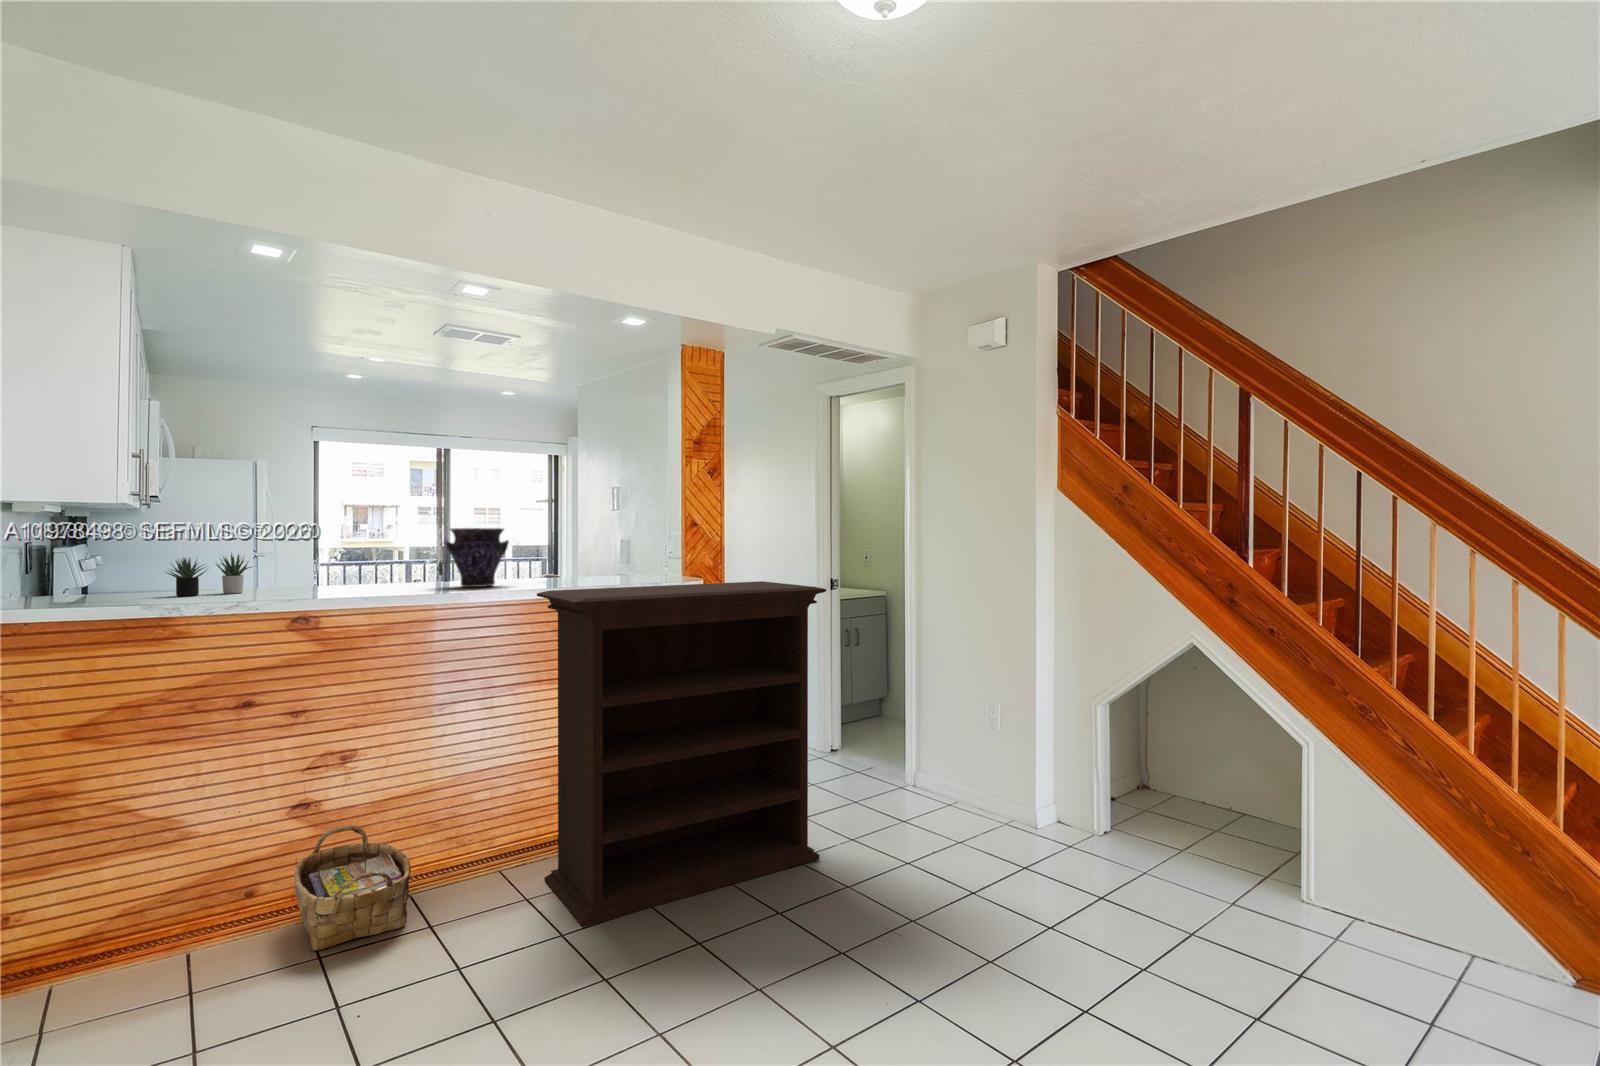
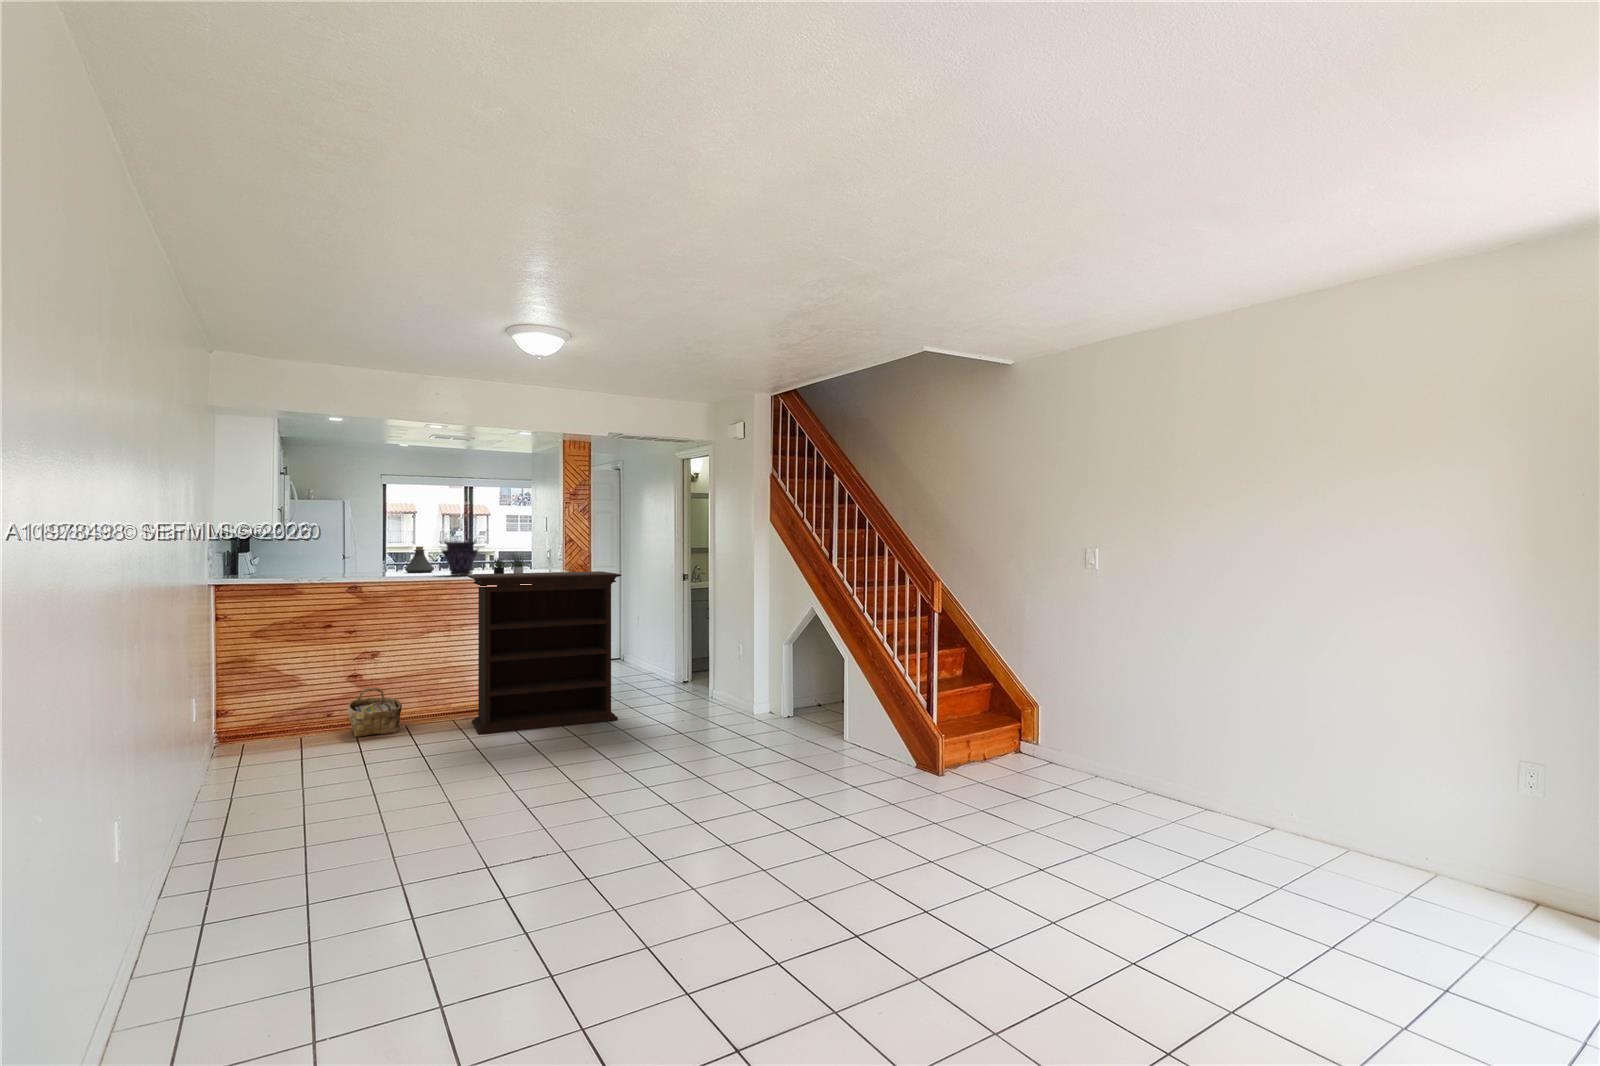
bottle: none [367,537,416,580] -> present [405,547,434,573]
succulent plant: present [166,553,253,596] -> present [491,556,525,574]

